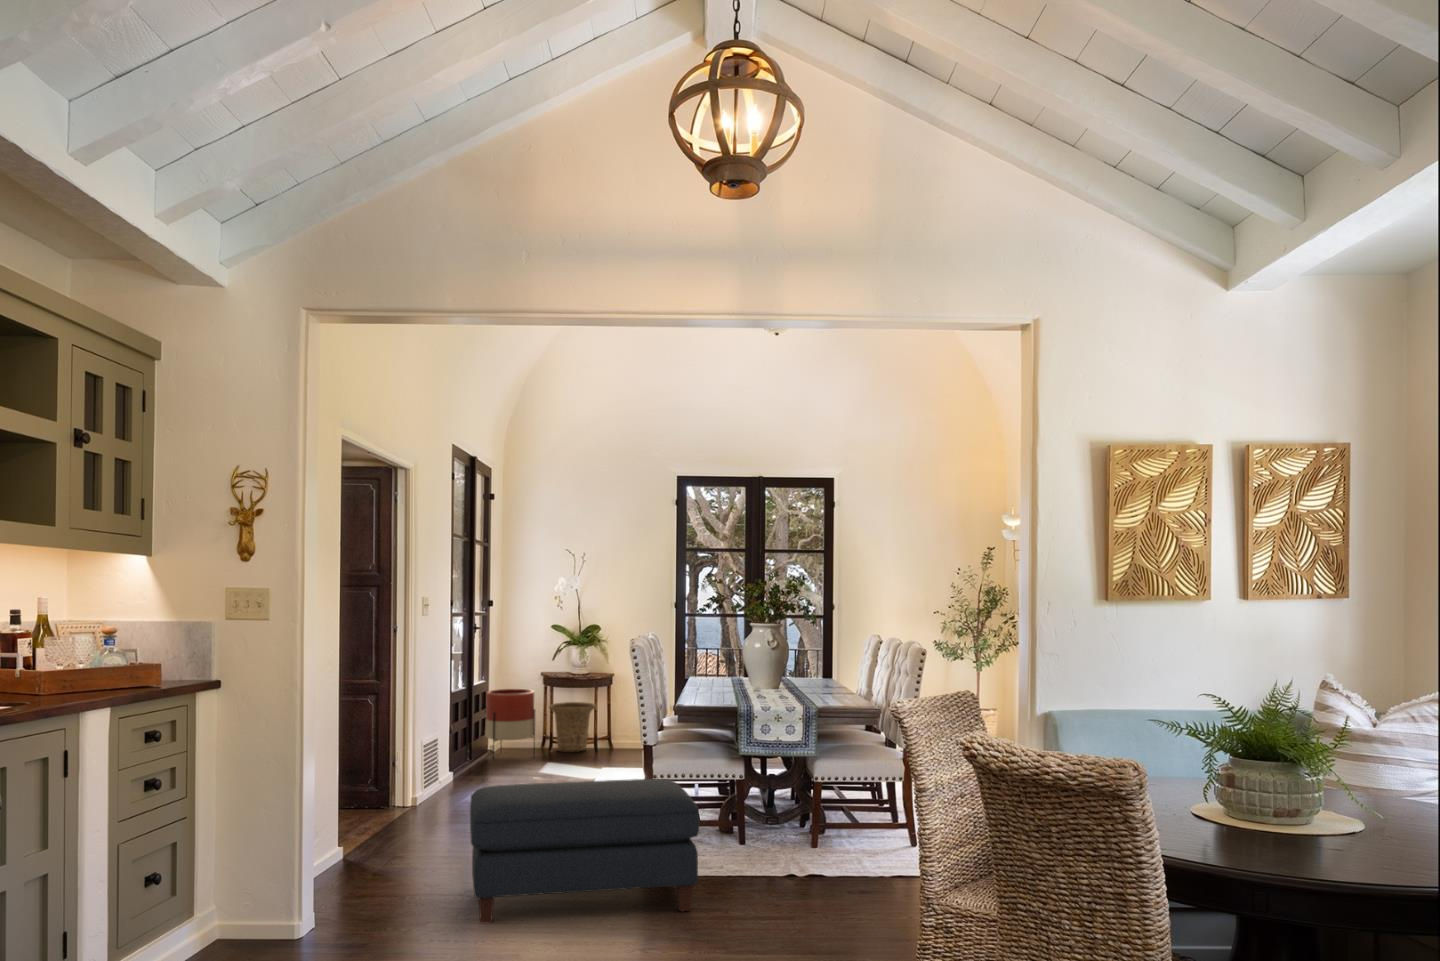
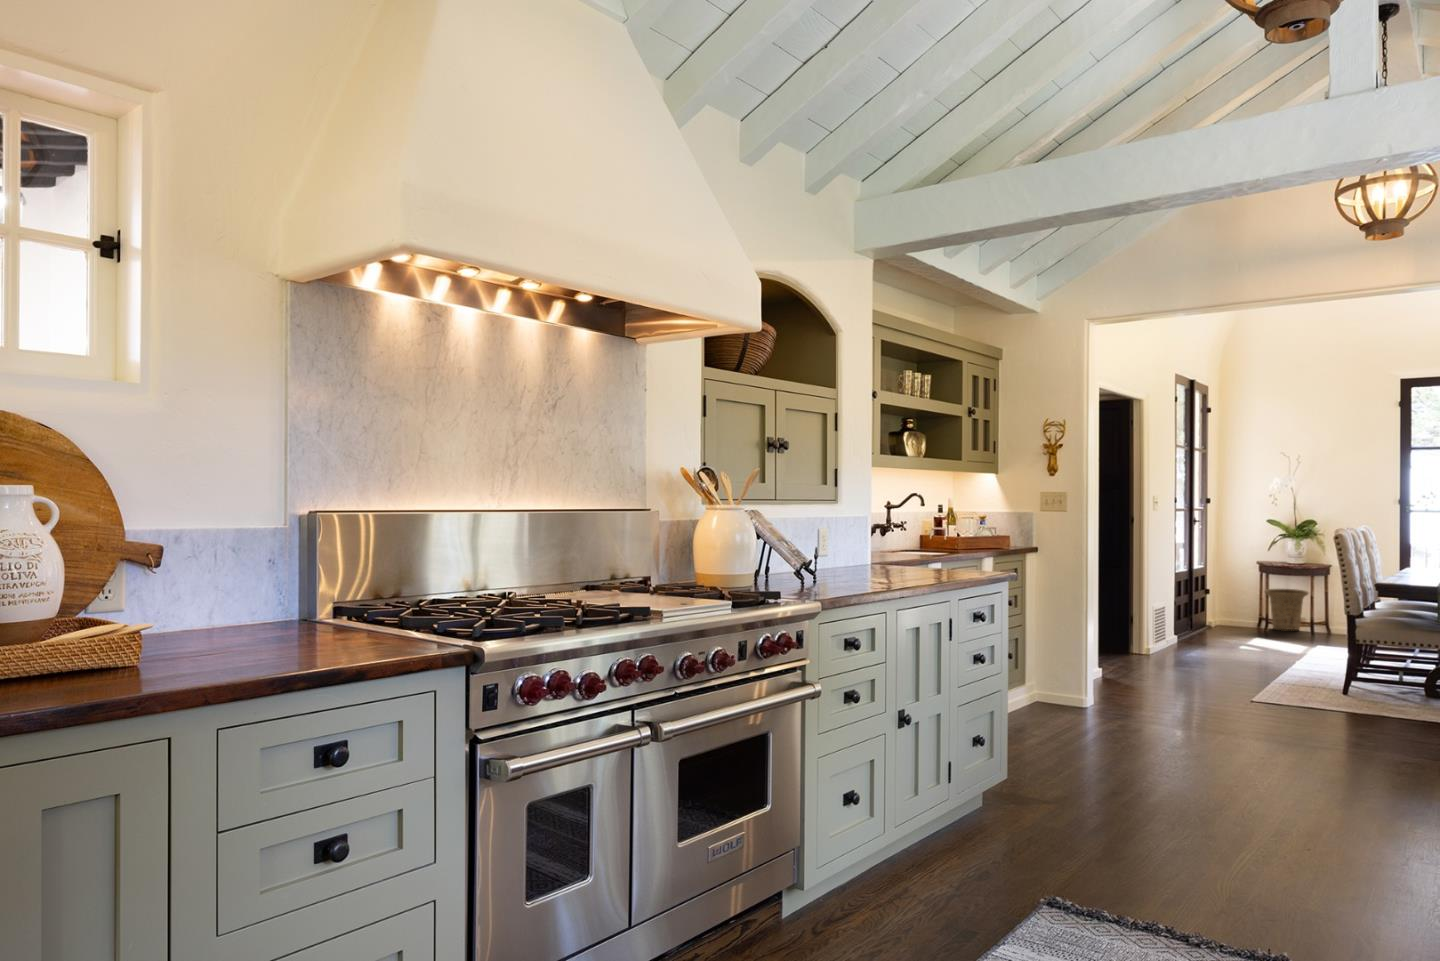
planter: present [485,689,535,759] -> none [1207,574,1252,632]
ottoman: present [470,779,700,923] -> none [1200,631,1371,724]

